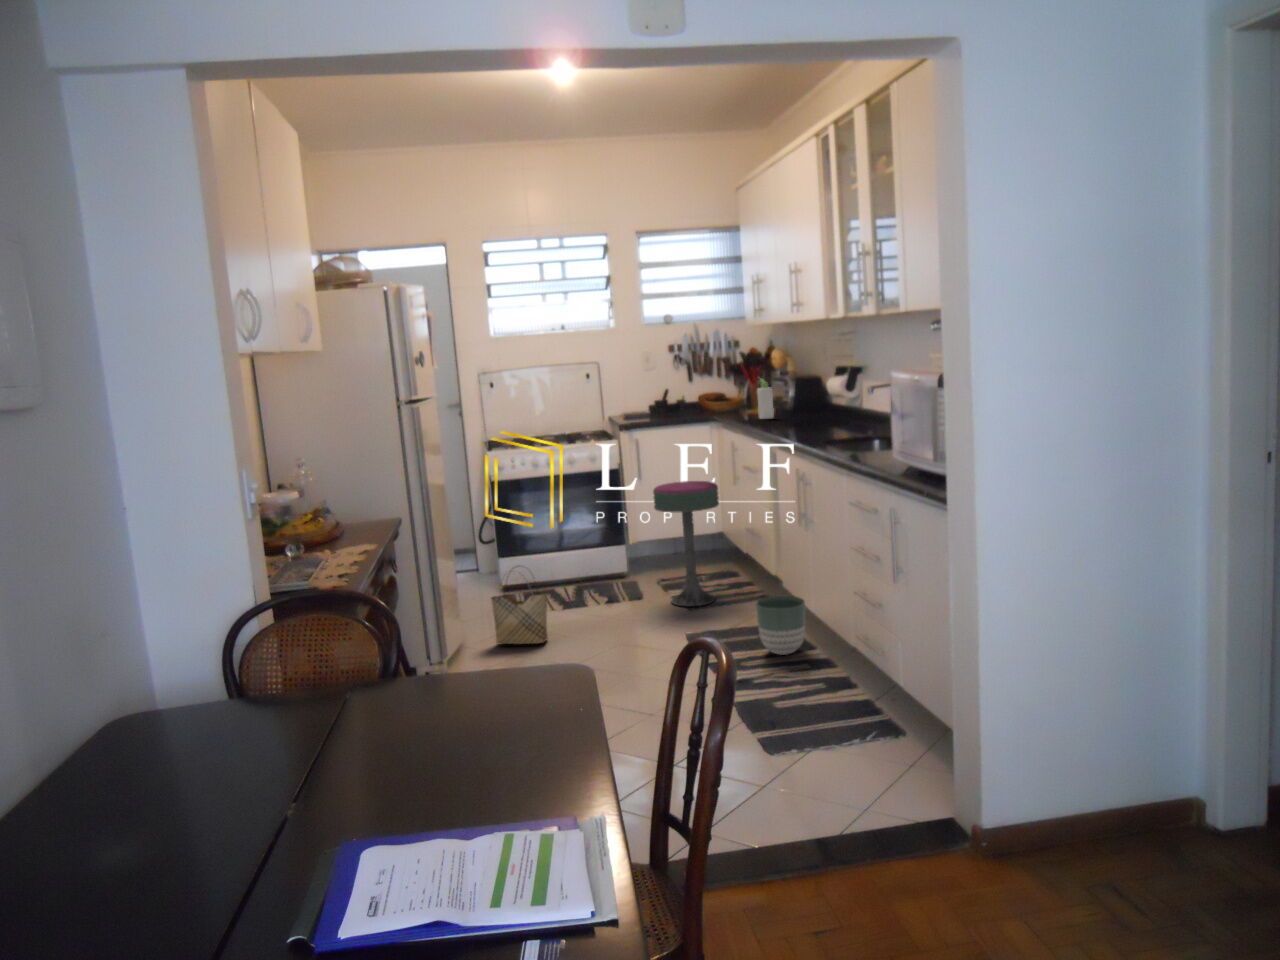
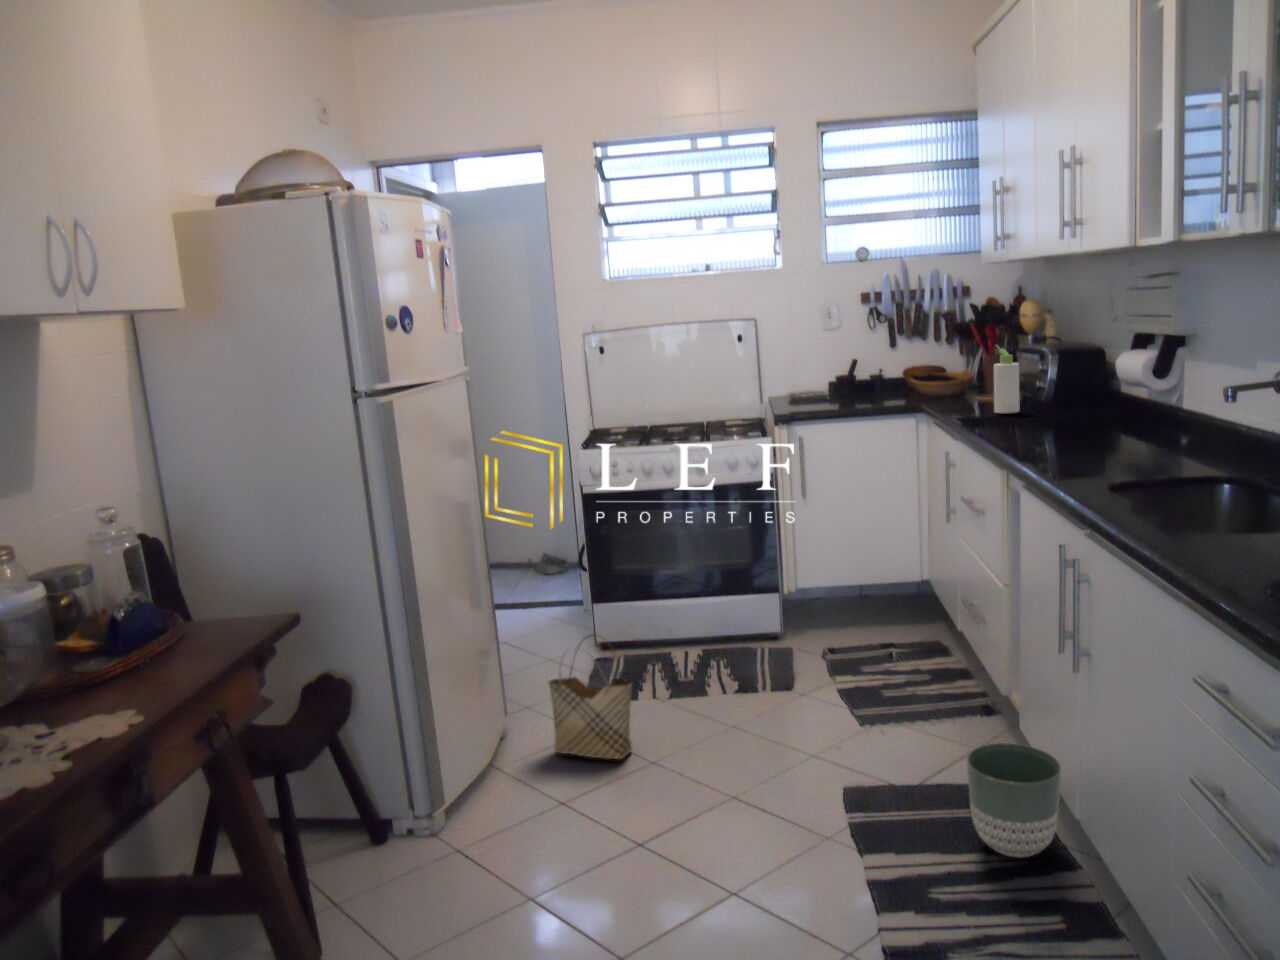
bar stool: present [653,481,719,606] -> none [813,508,919,707]

